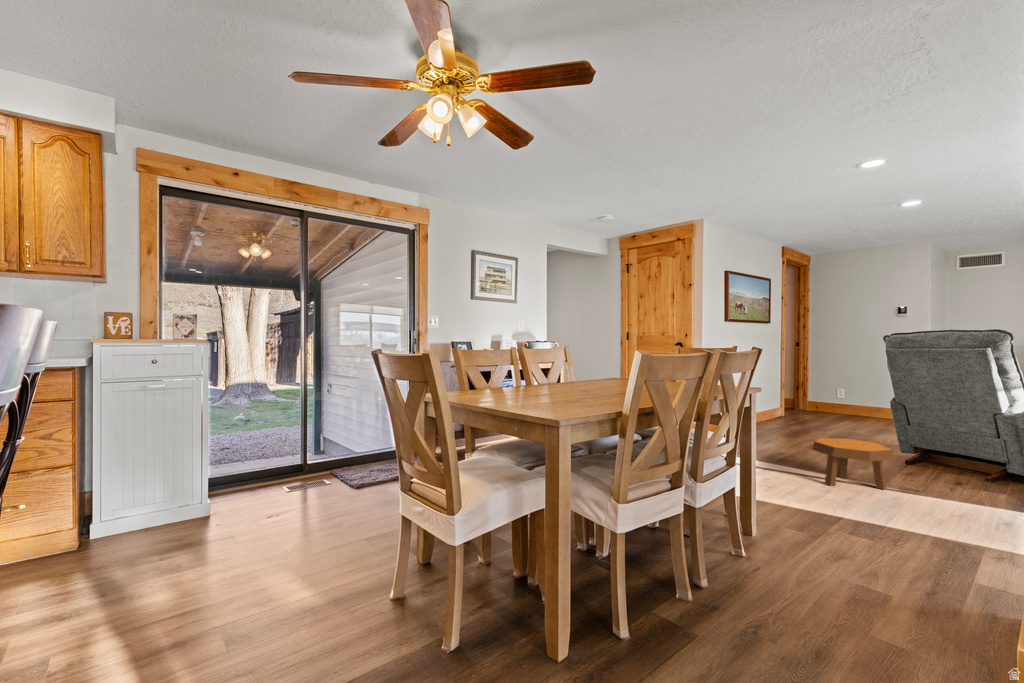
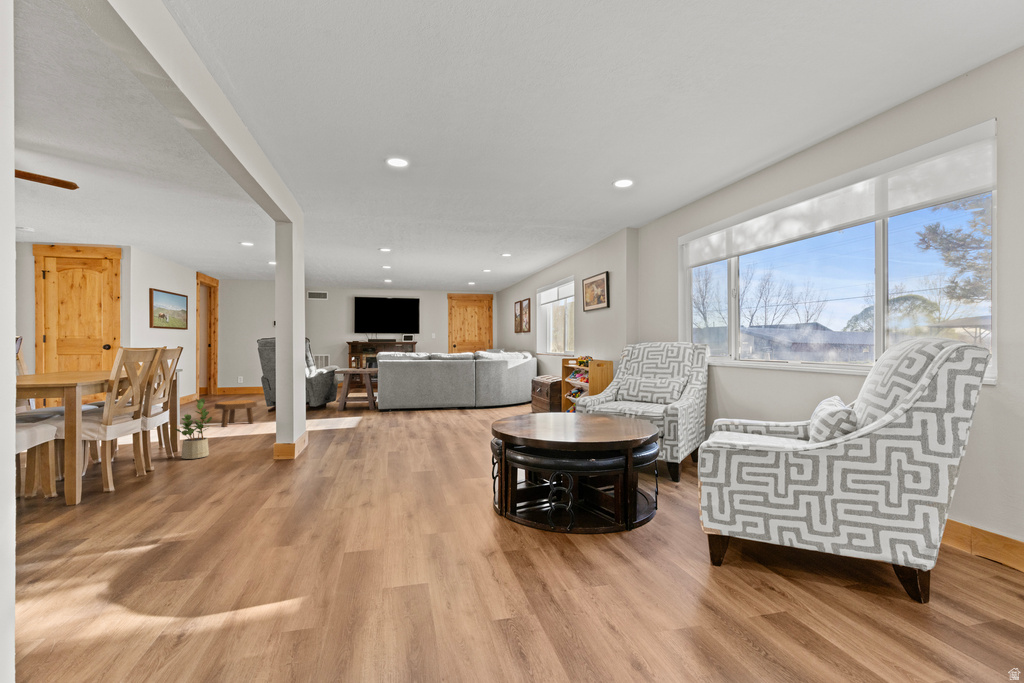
potted plant: none [746,455,822,590] -> present [175,398,212,459]

